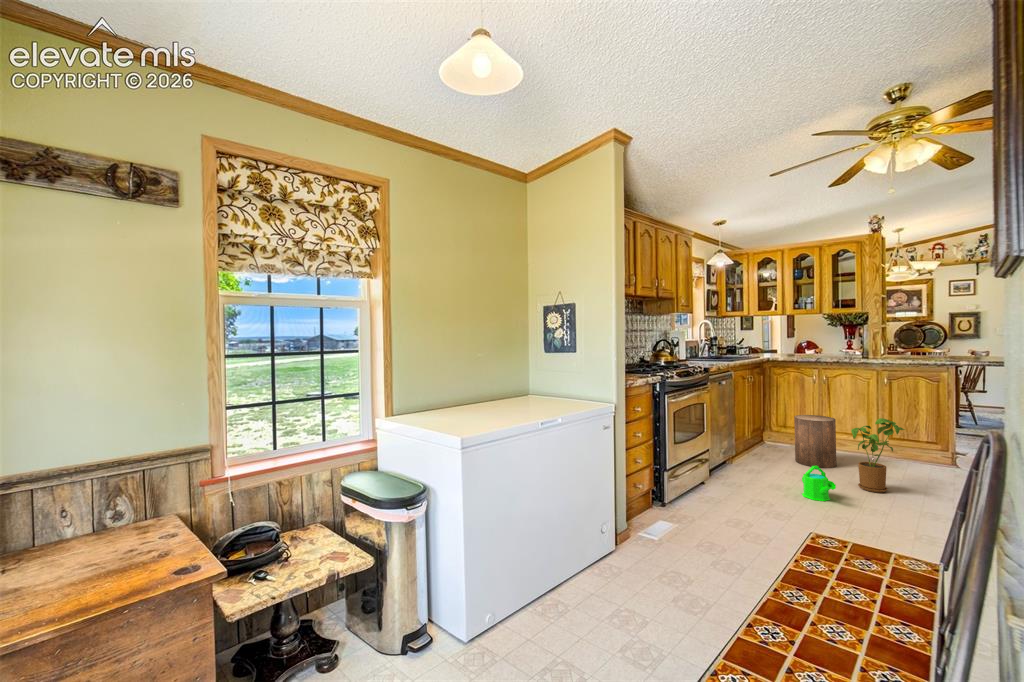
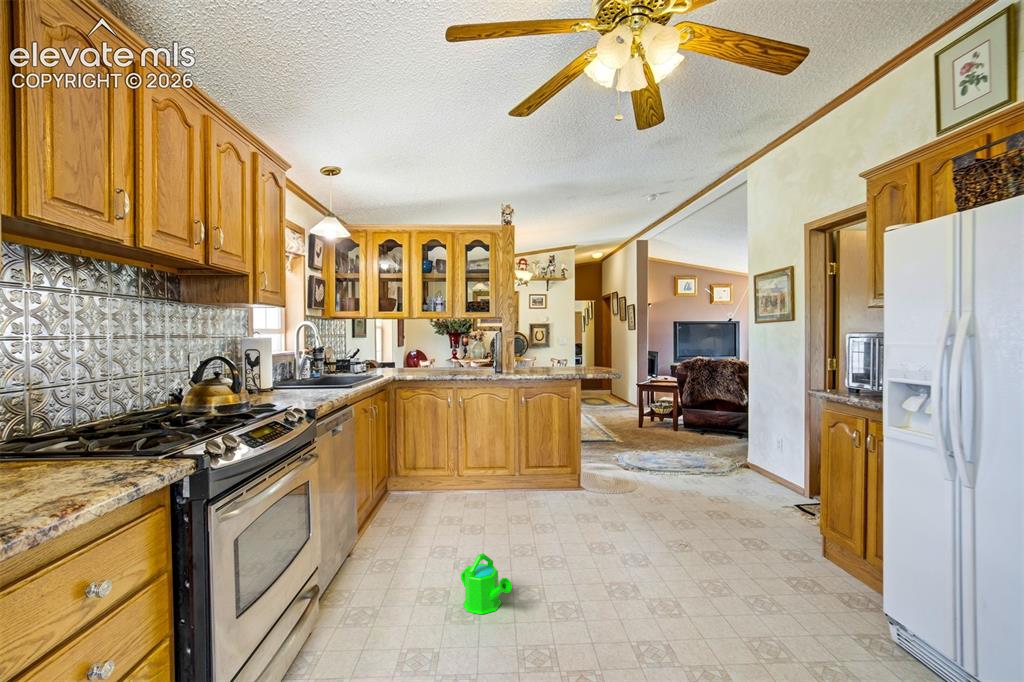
stool: present [794,415,836,468] -> none [434,455,483,533]
house plant: present [851,418,905,493] -> none [510,457,566,562]

